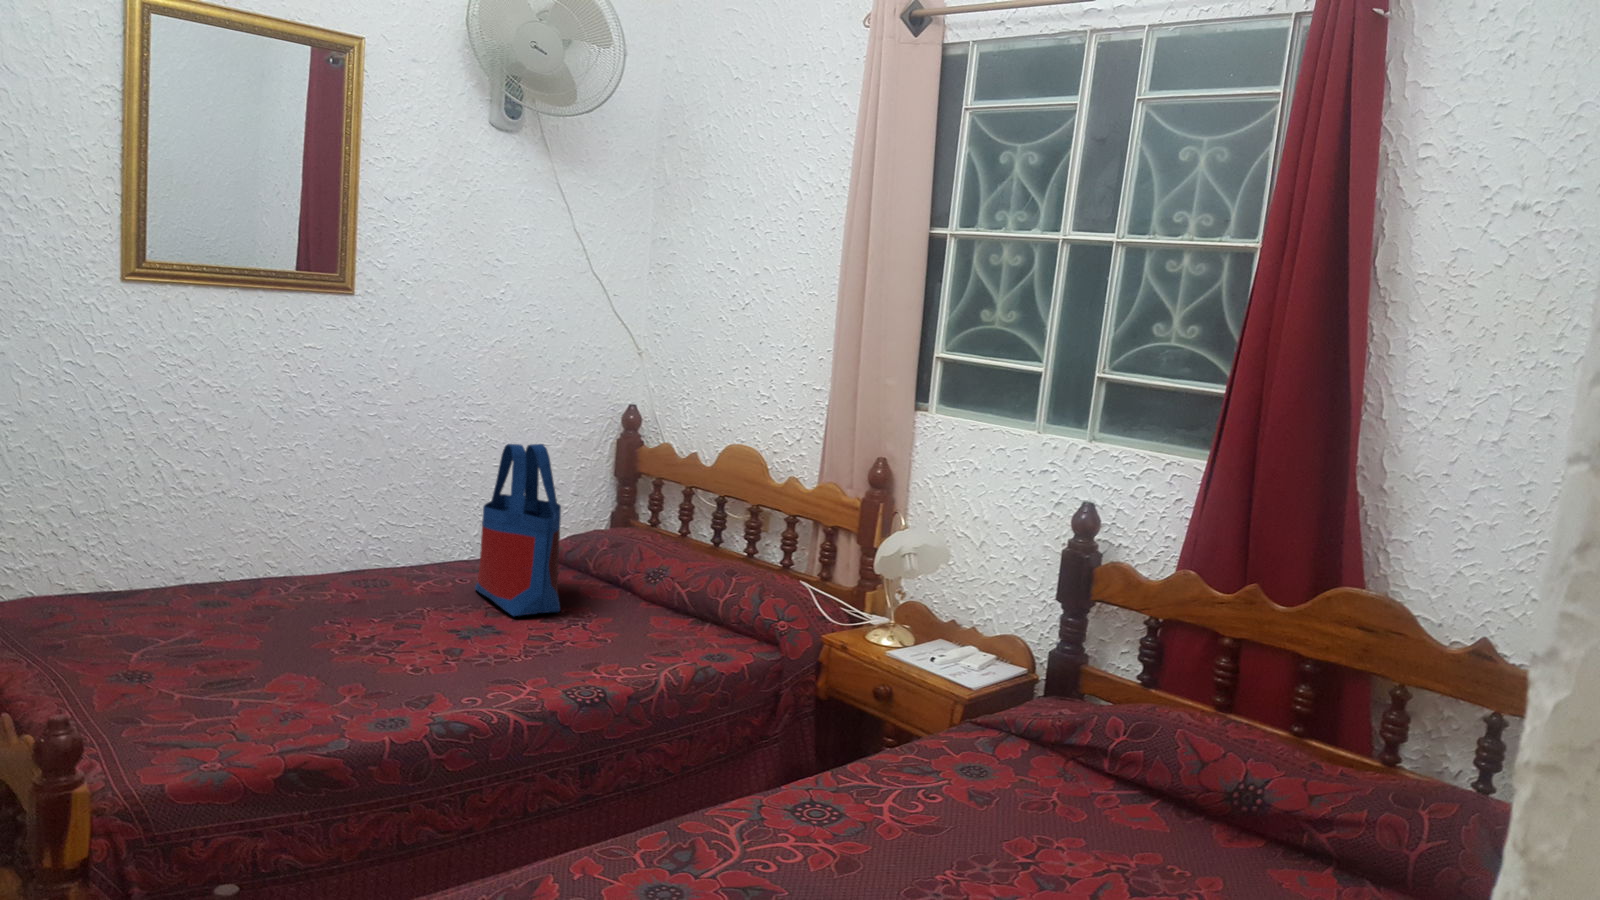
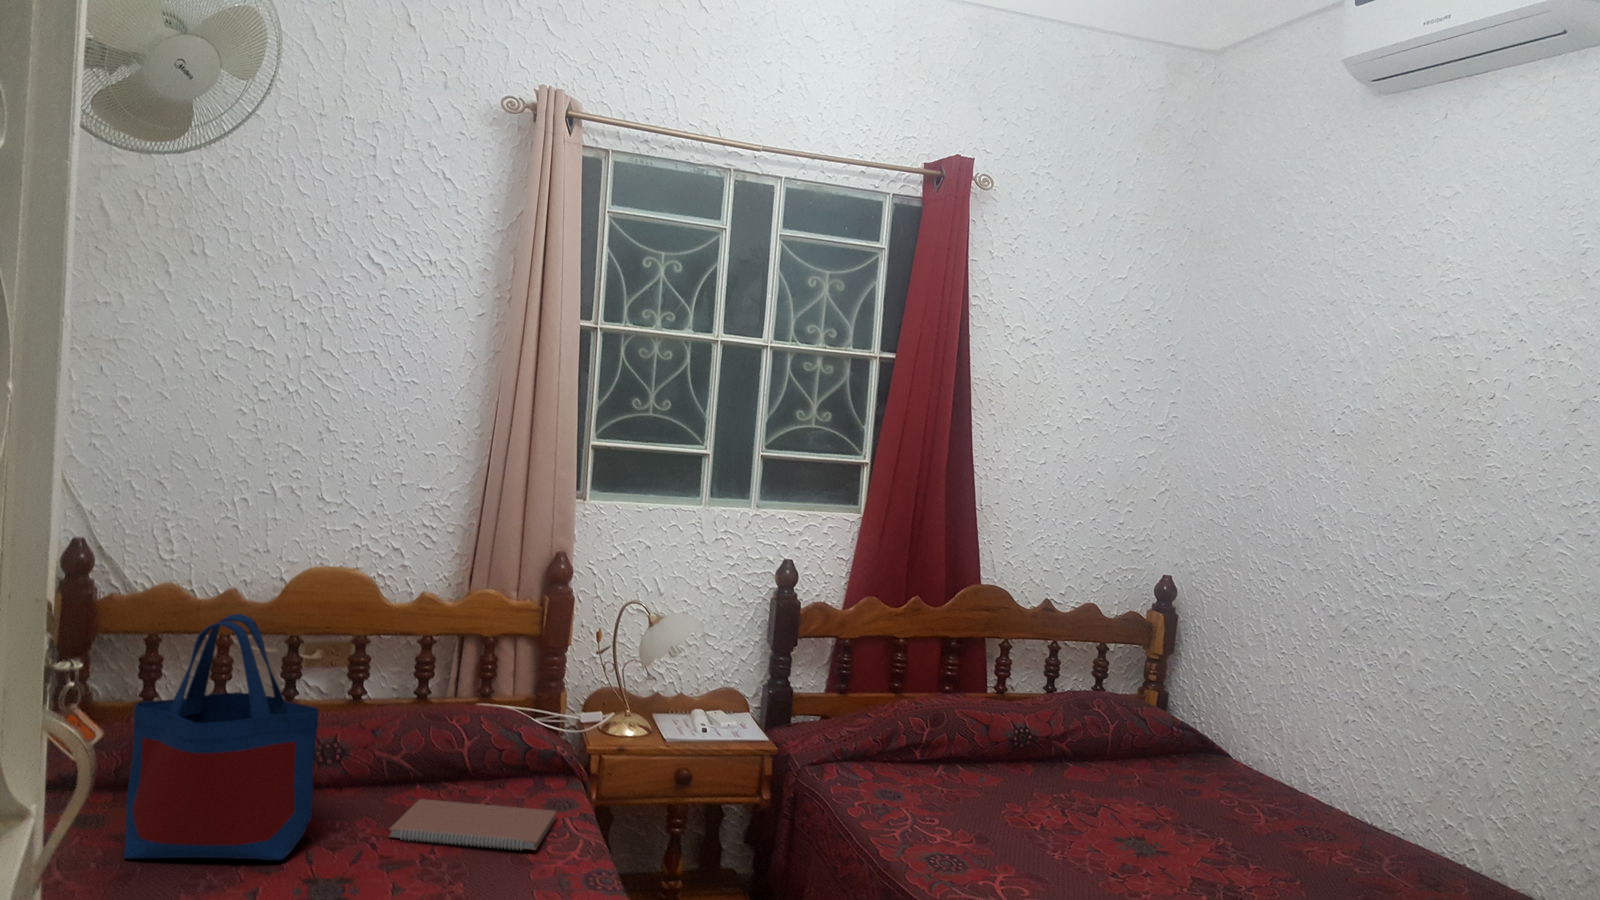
notebook: none [584,622,691,671] -> present [389,799,556,850]

